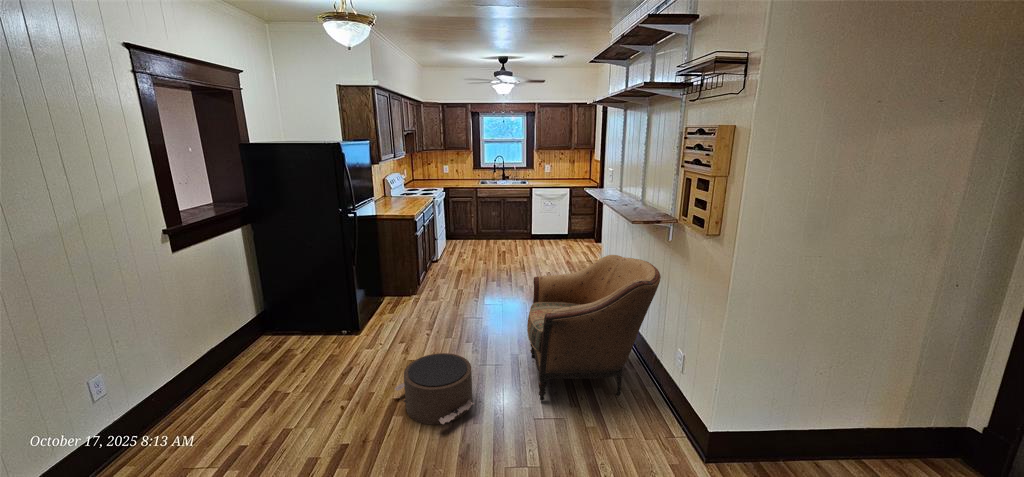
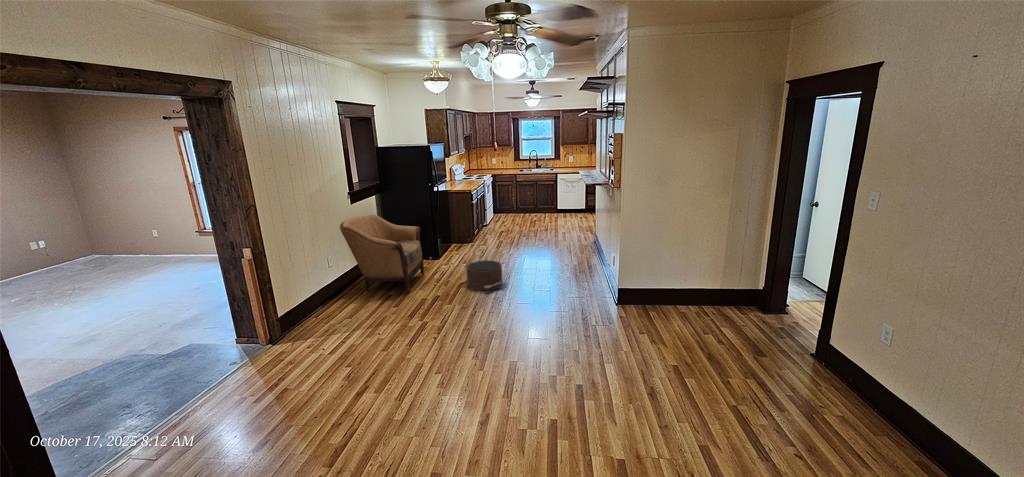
armchair: present [527,255,661,401] -> present [340,215,424,293]

